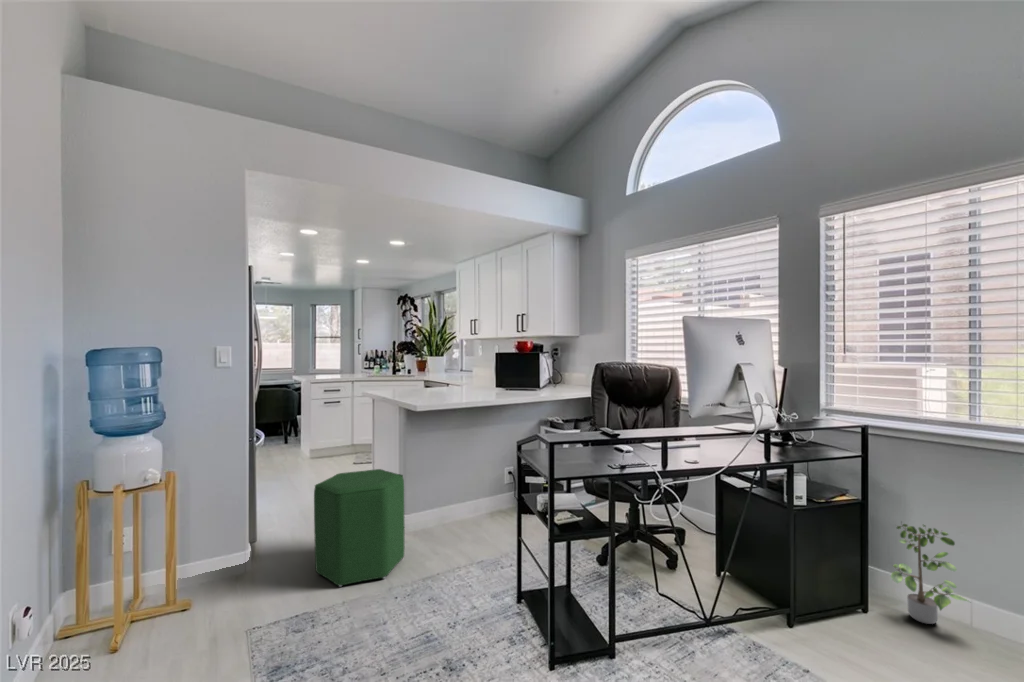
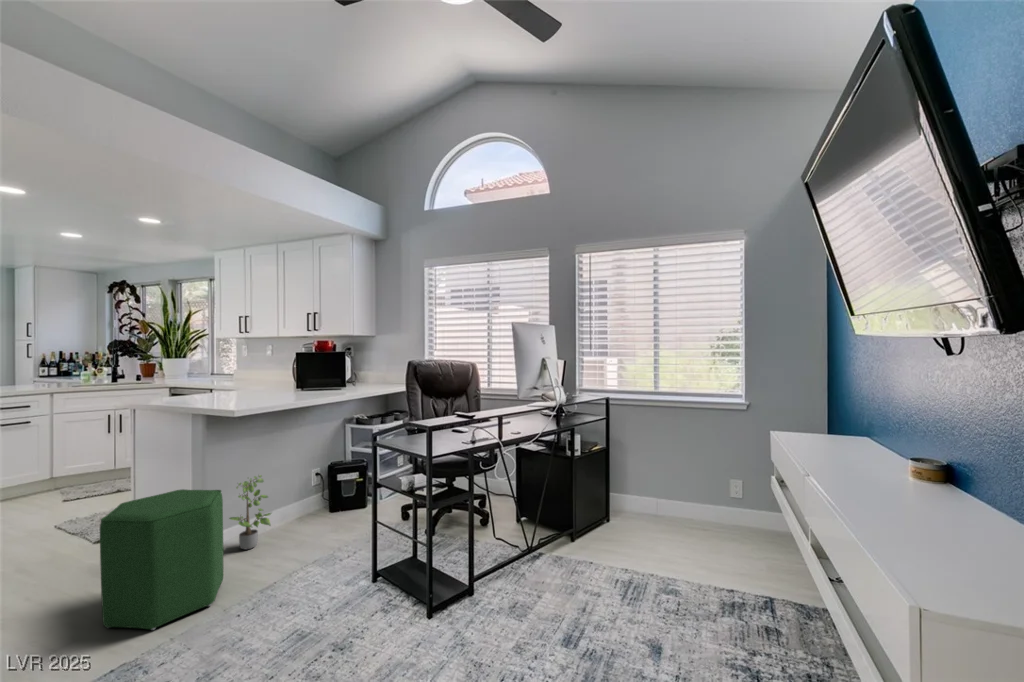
potted plant: present [891,524,967,624] -> present [229,475,271,549]

